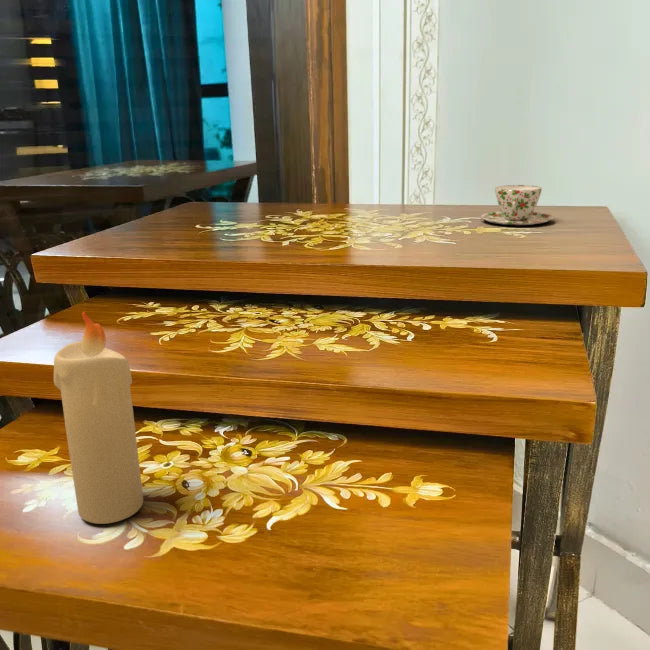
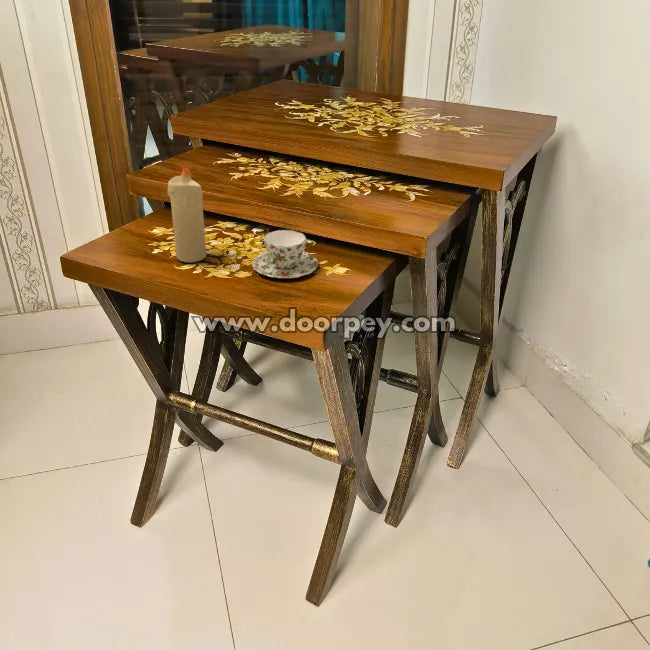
teacup: present [481,185,553,225] -> present [253,230,318,278]

